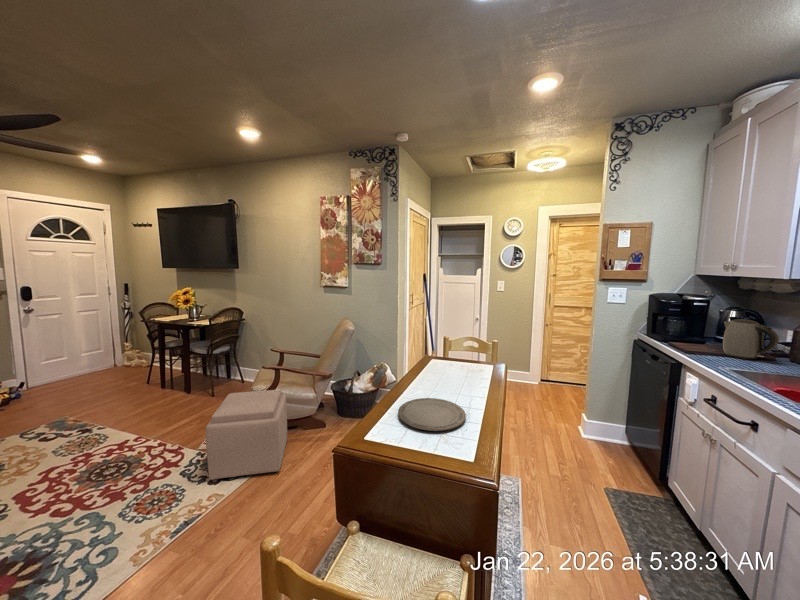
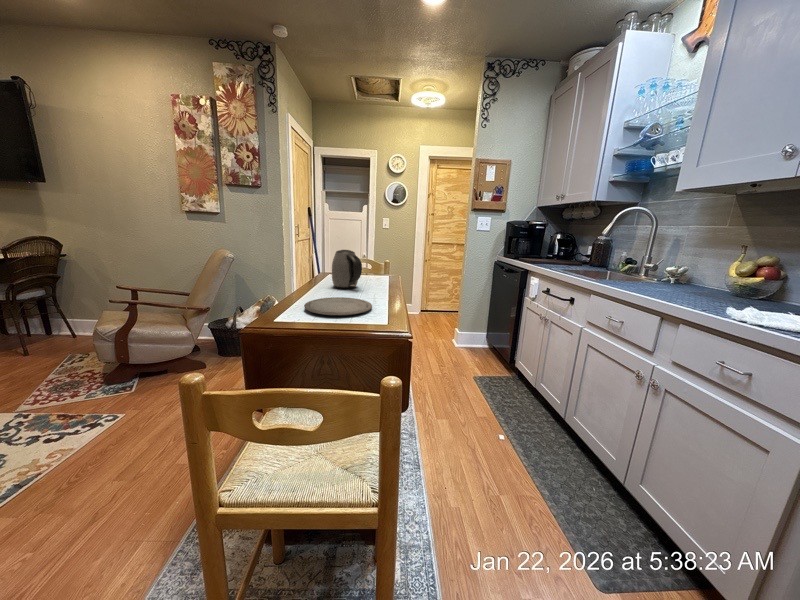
kettle: present [723,319,779,360] -> present [332,250,362,289]
ottoman: present [206,390,287,480] -> none [29,327,155,437]

